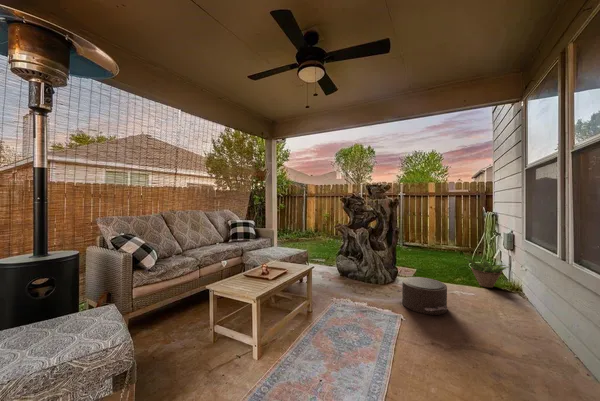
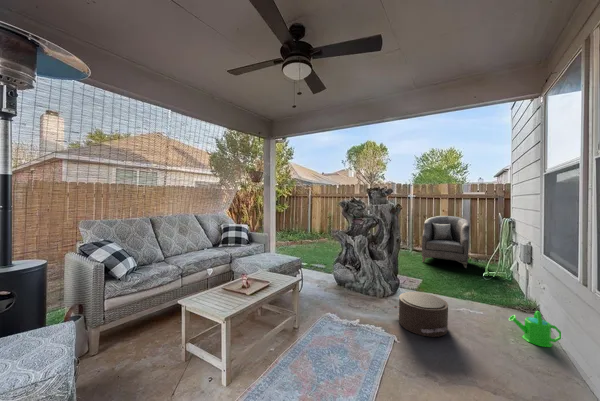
armchair: none [413,212,455,259] -> present [422,216,470,268]
decorative plant: present [466,258,507,287] -> none [473,269,525,305]
watering can: none [499,288,547,320] -> present [509,311,561,347]

